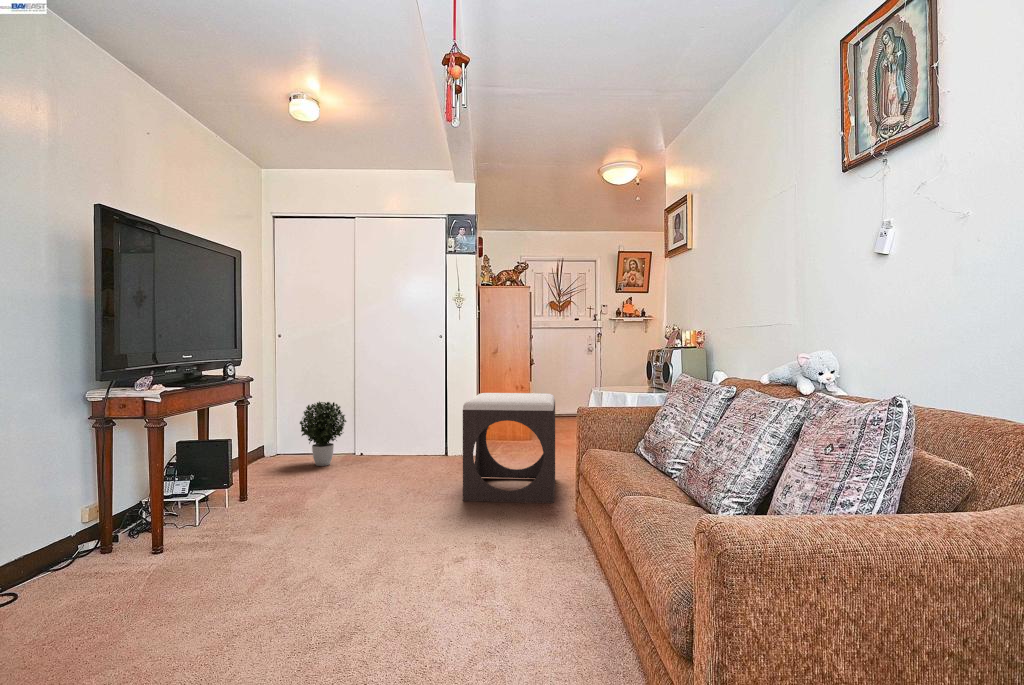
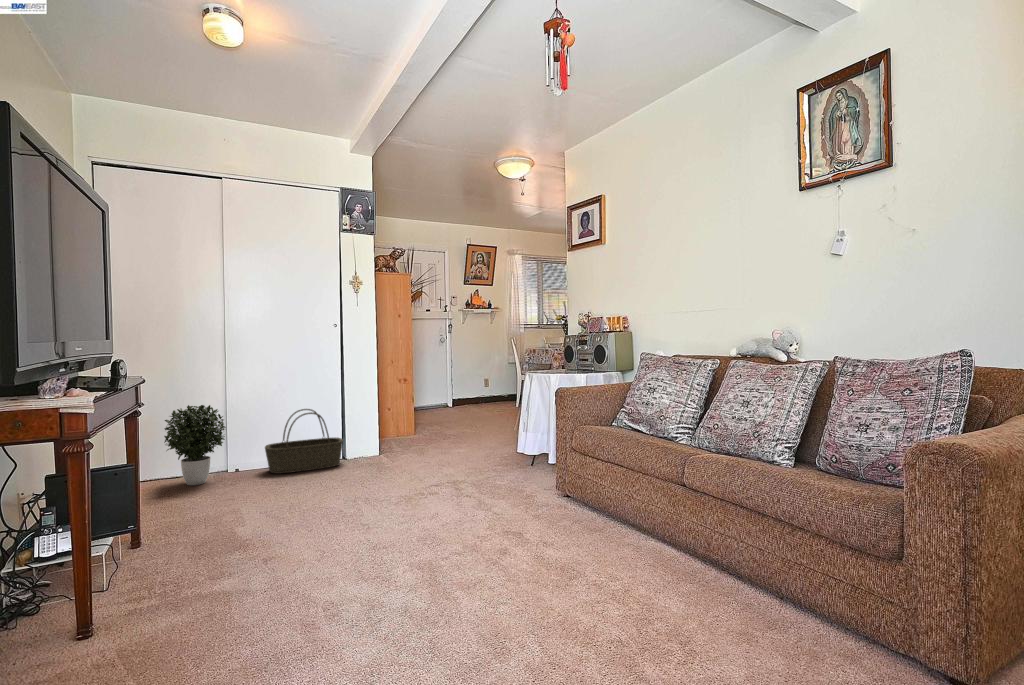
footstool: present [463,393,555,503] -> none [407,380,514,496]
basket: none [375,410,440,465] -> present [265,409,343,474]

